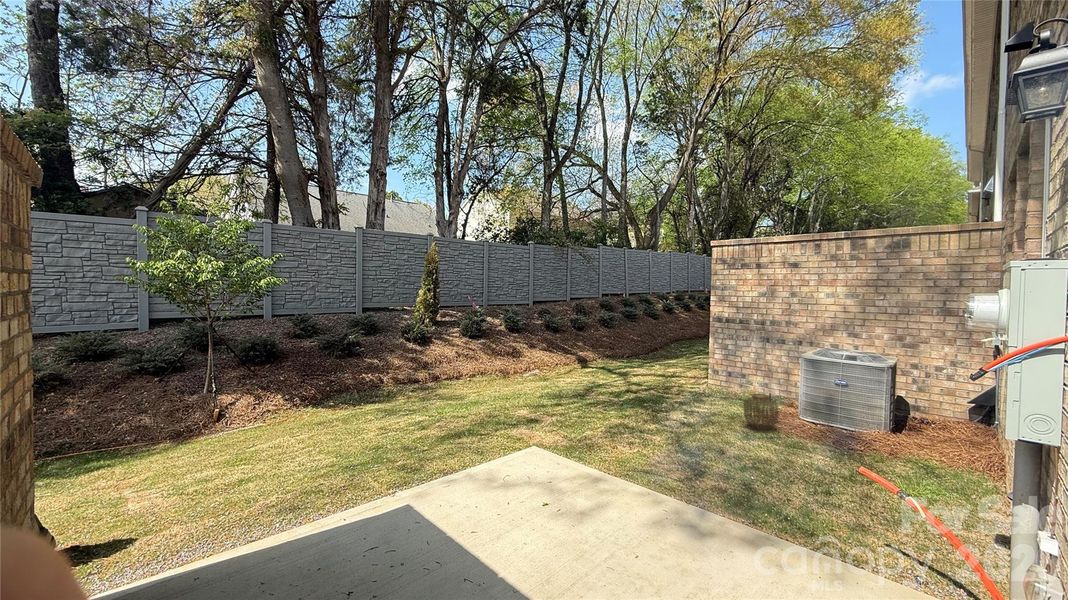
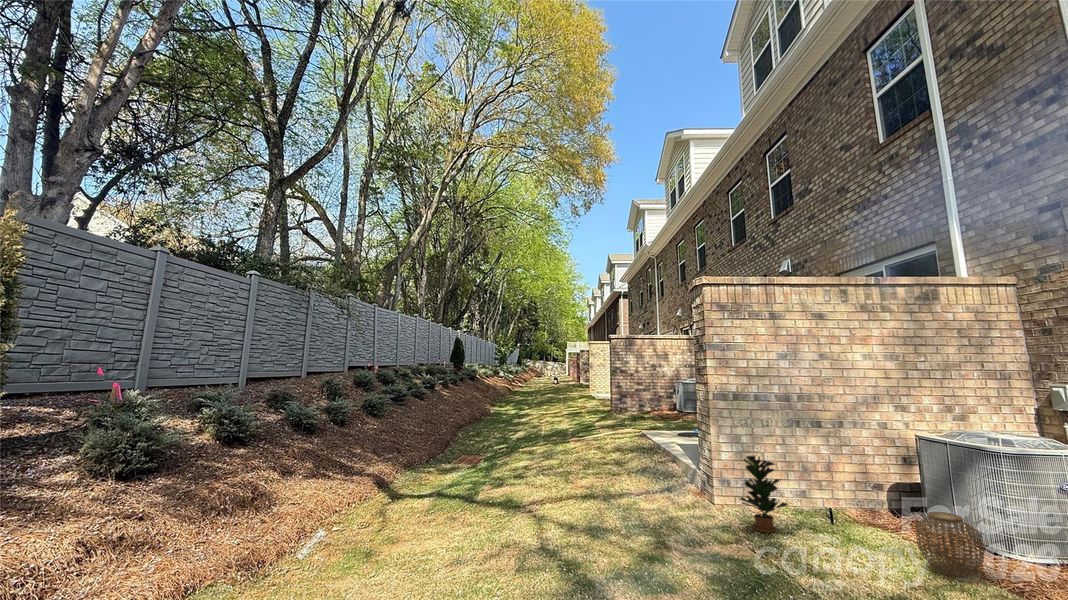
potted plant: none [707,357,735,403] -> present [740,456,787,533]

